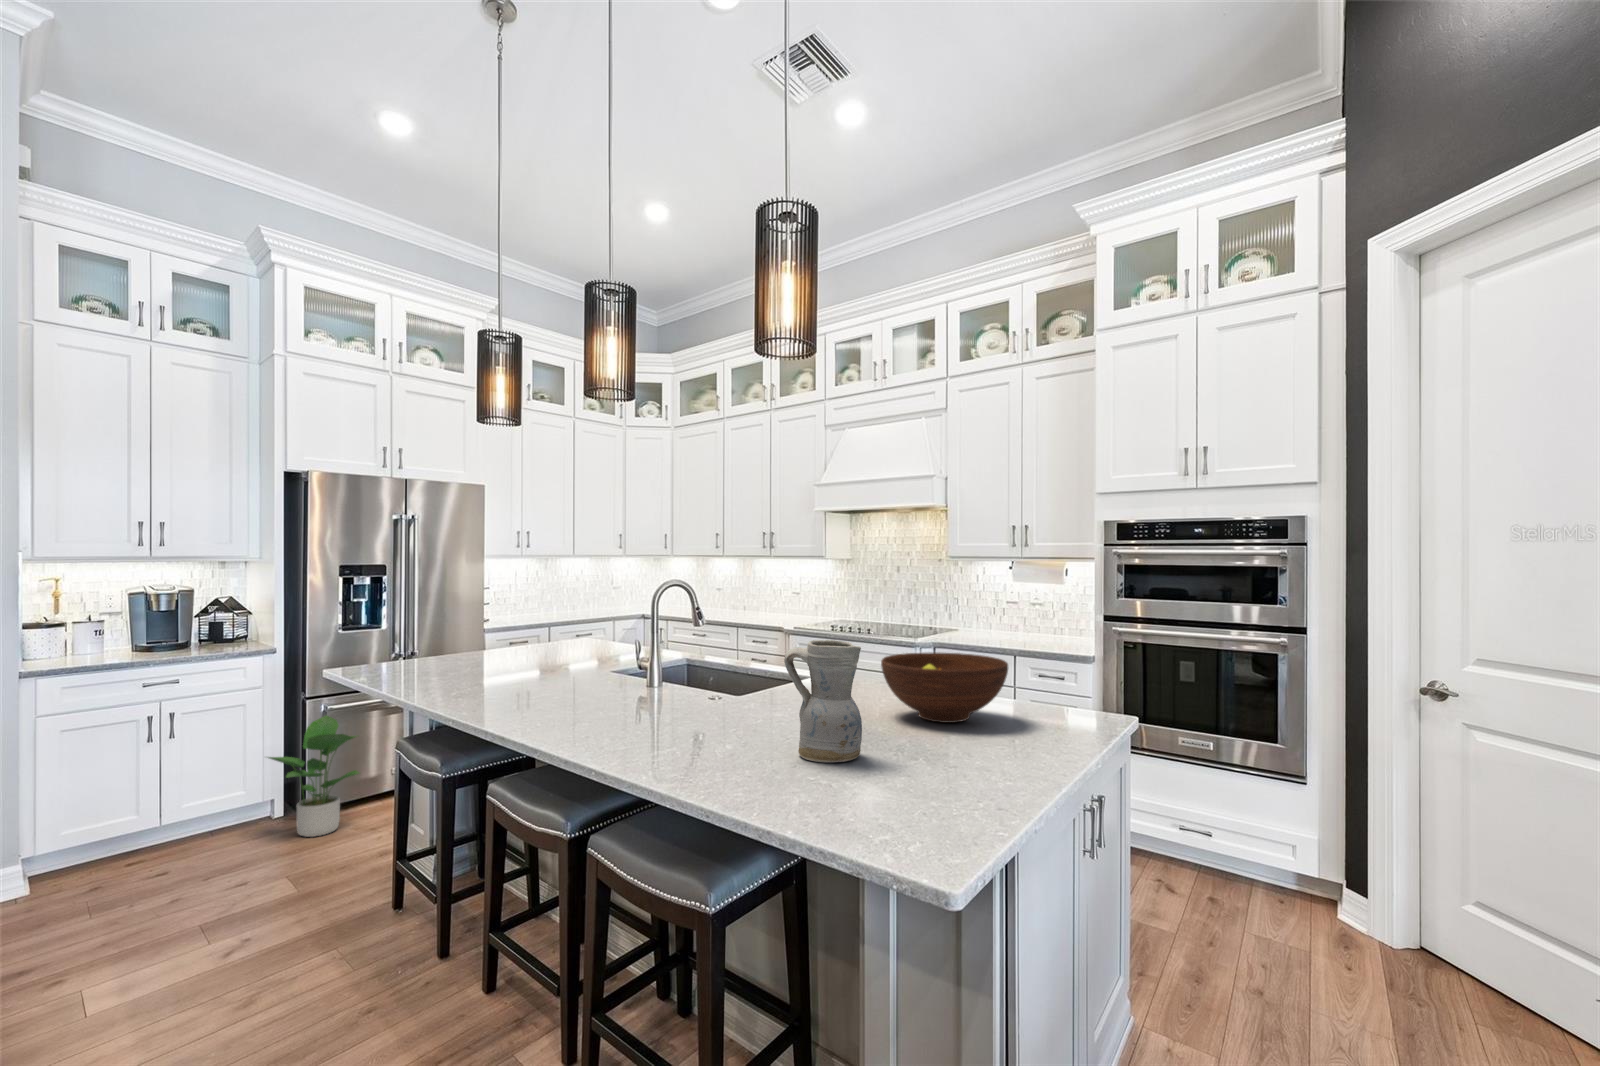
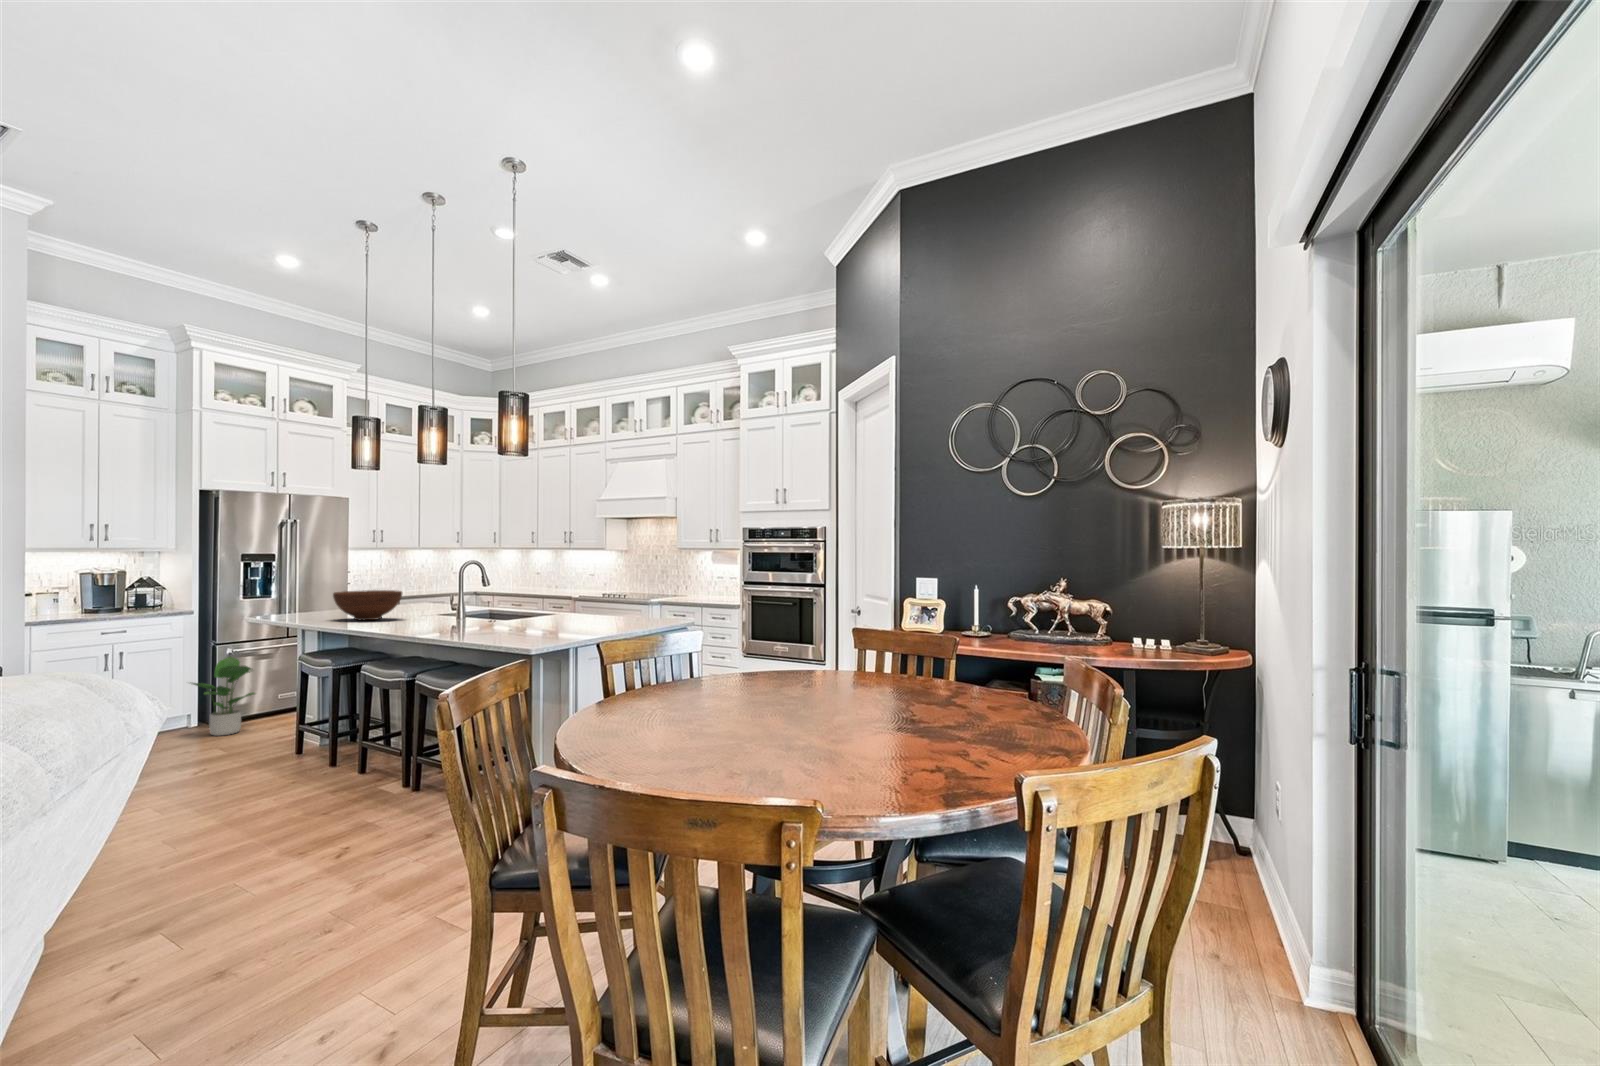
ceramic pitcher: present [784,640,862,763] -> none [496,584,533,637]
fruit bowl: present [881,652,1008,723] -> present [333,590,402,620]

